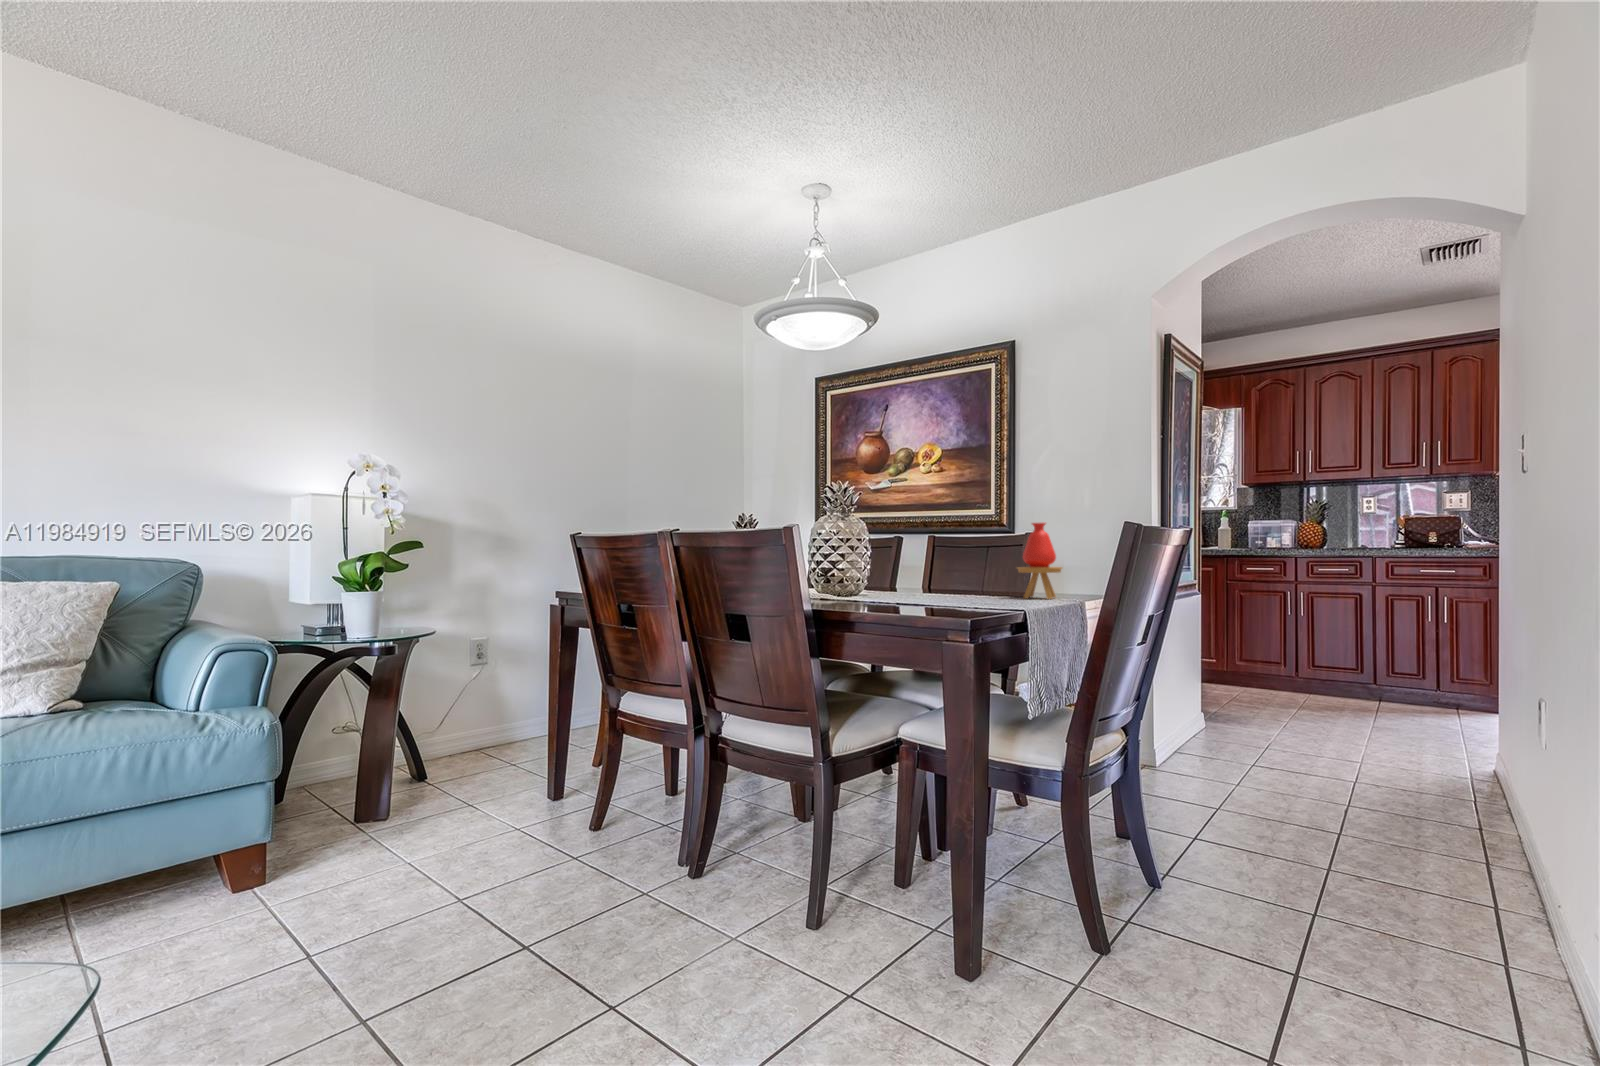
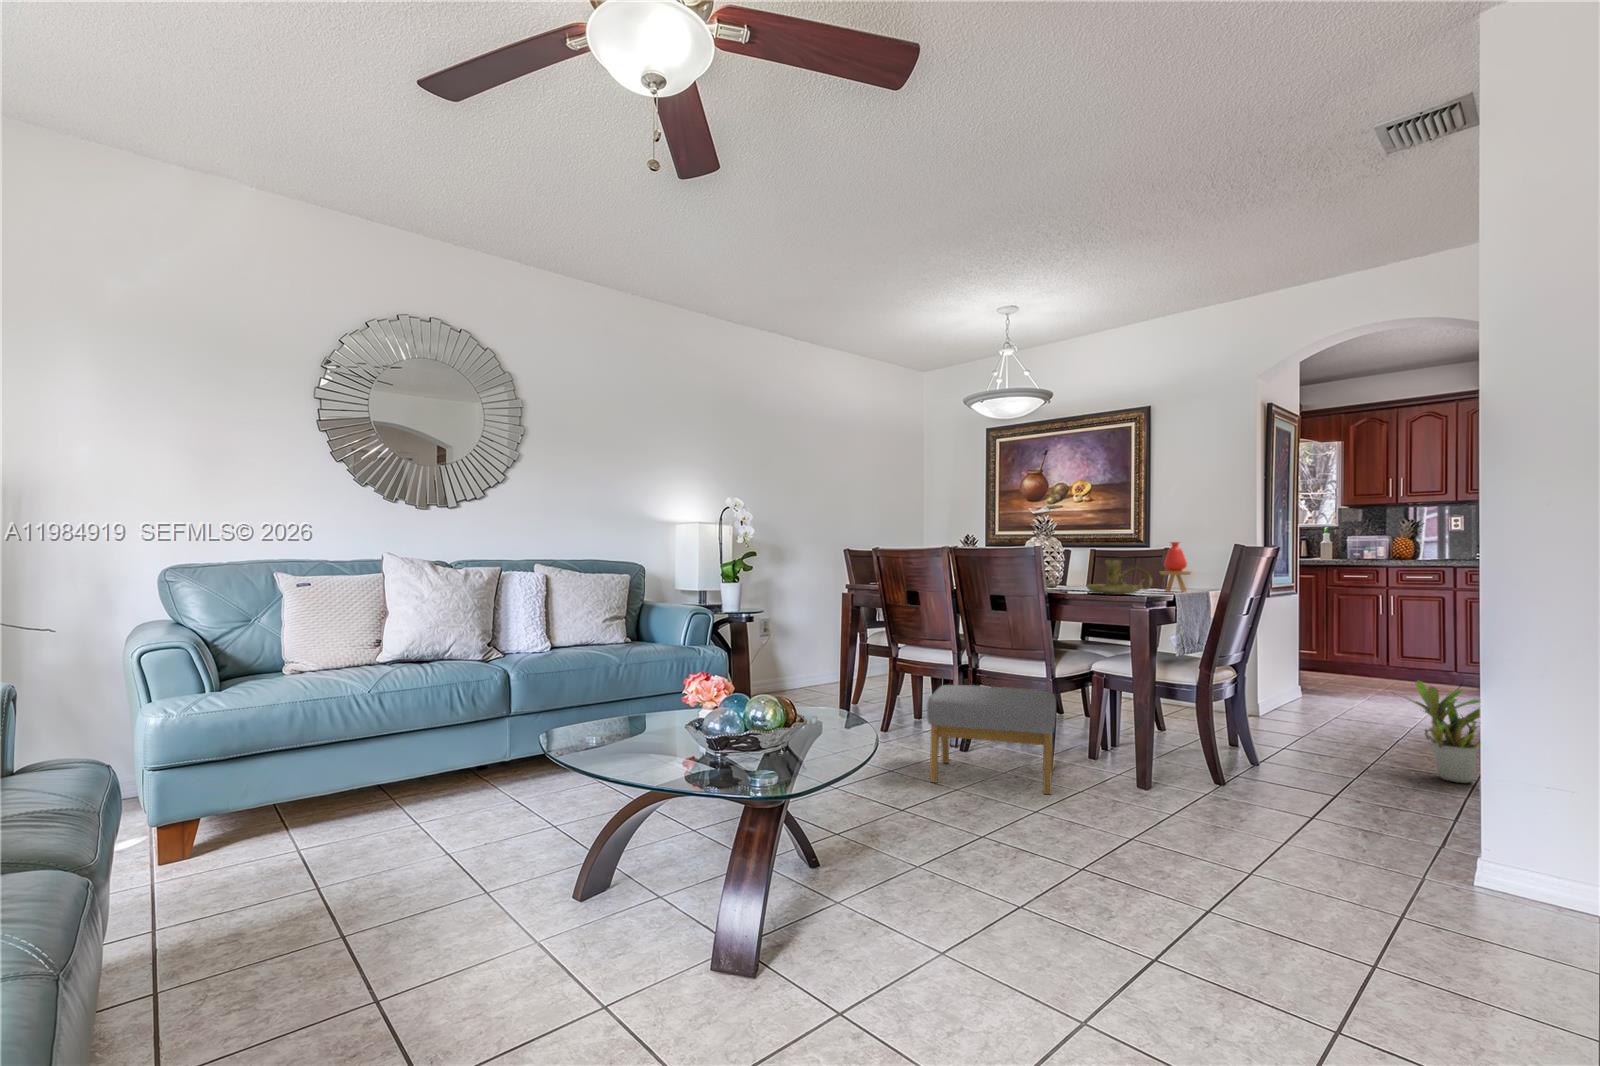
candle holder: none [890,552,992,610] -> present [1086,560,1152,595]
potted plant: none [1354,736,1538,907] -> present [1407,681,1480,783]
footstool: none [582,771,830,999] -> present [927,685,1056,794]

